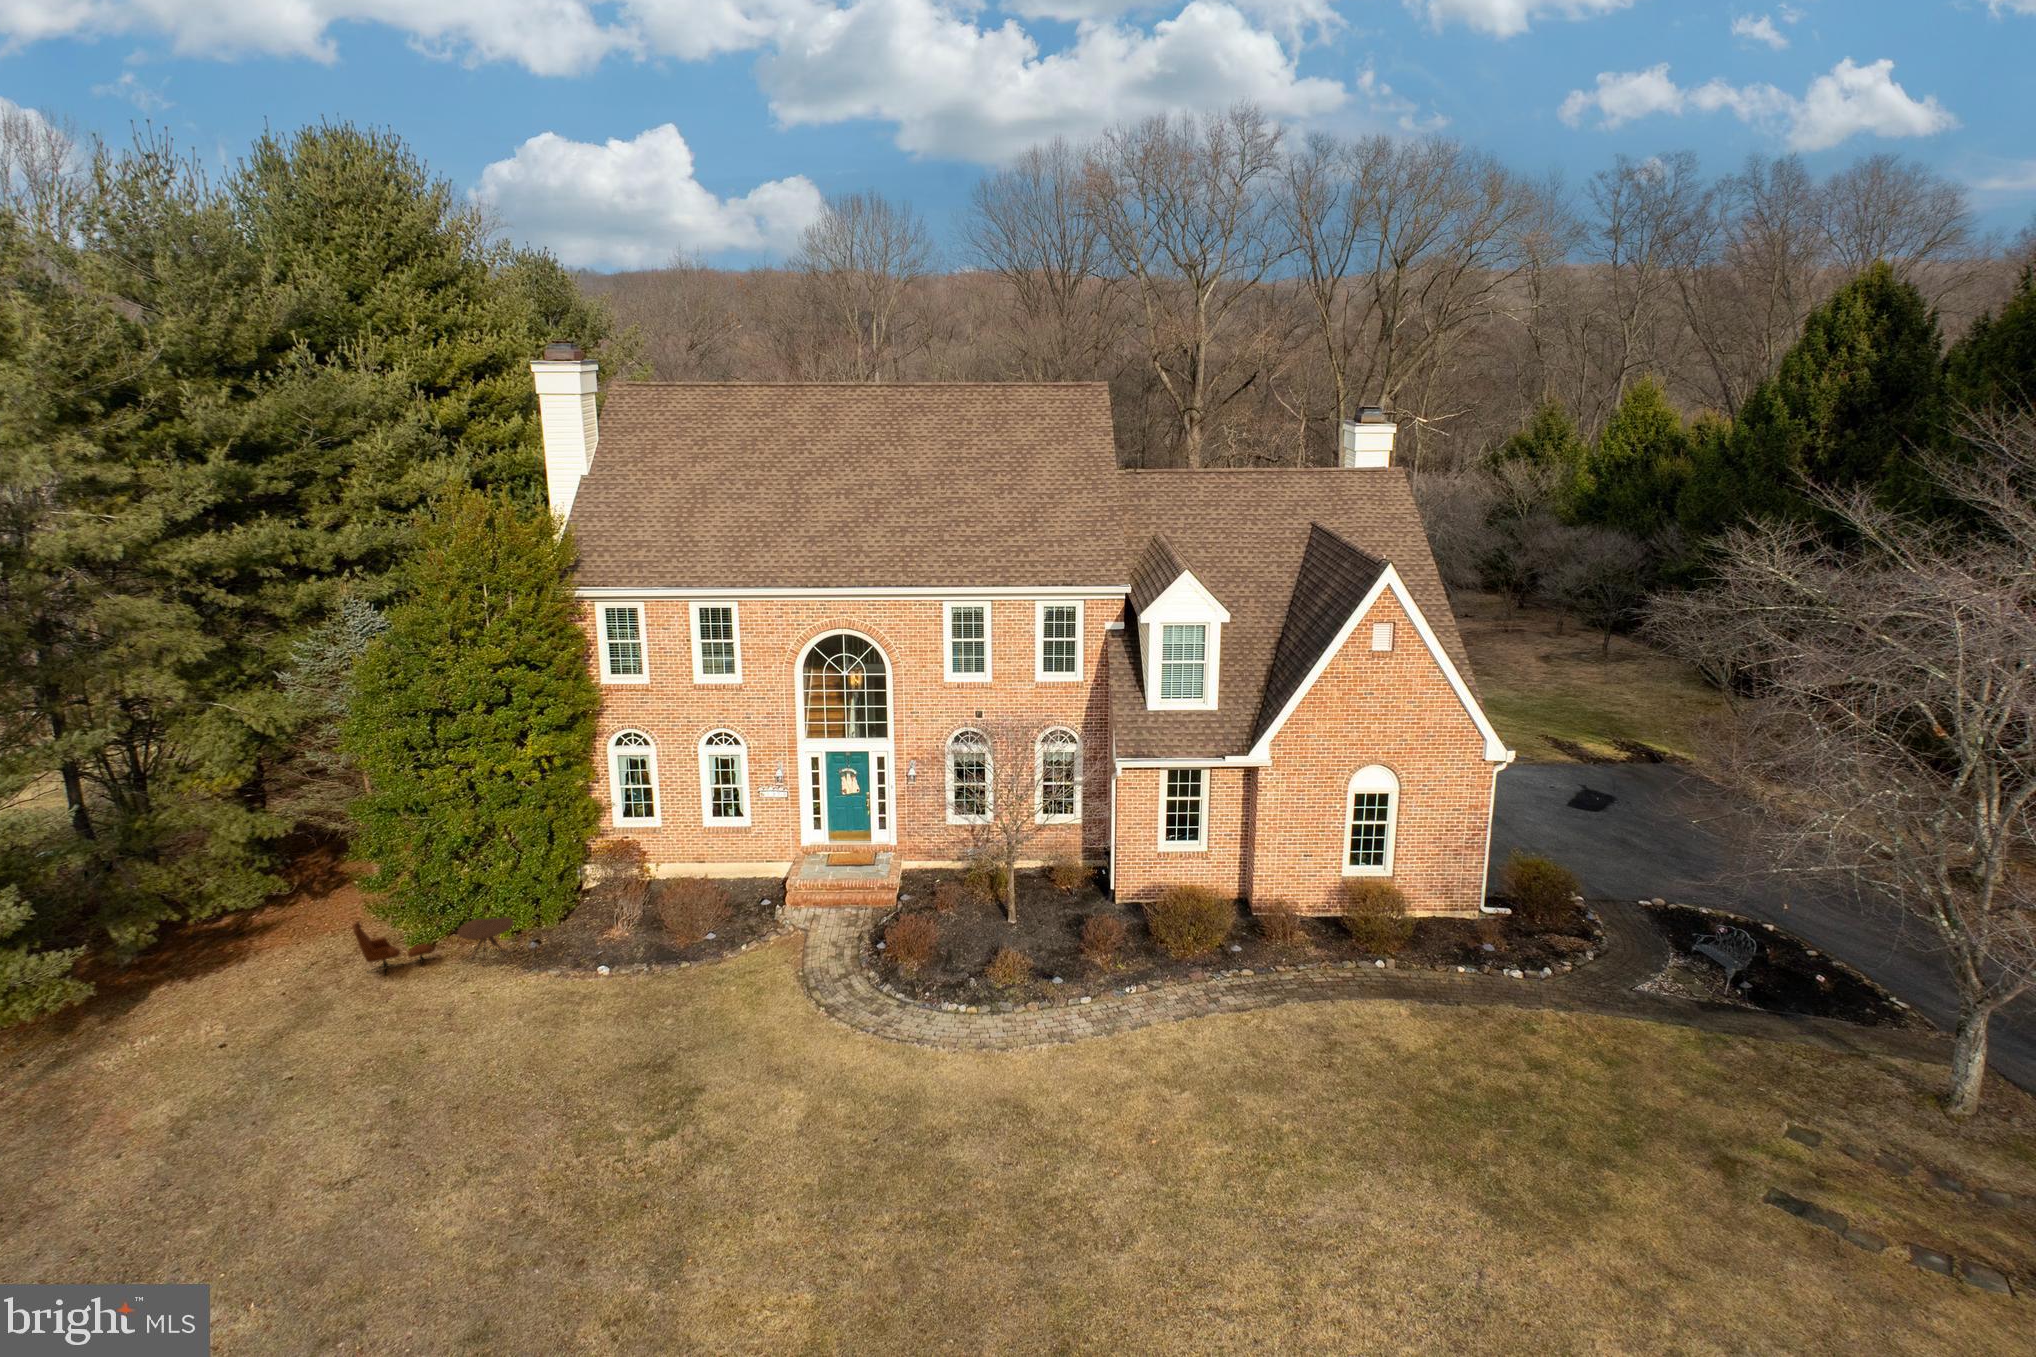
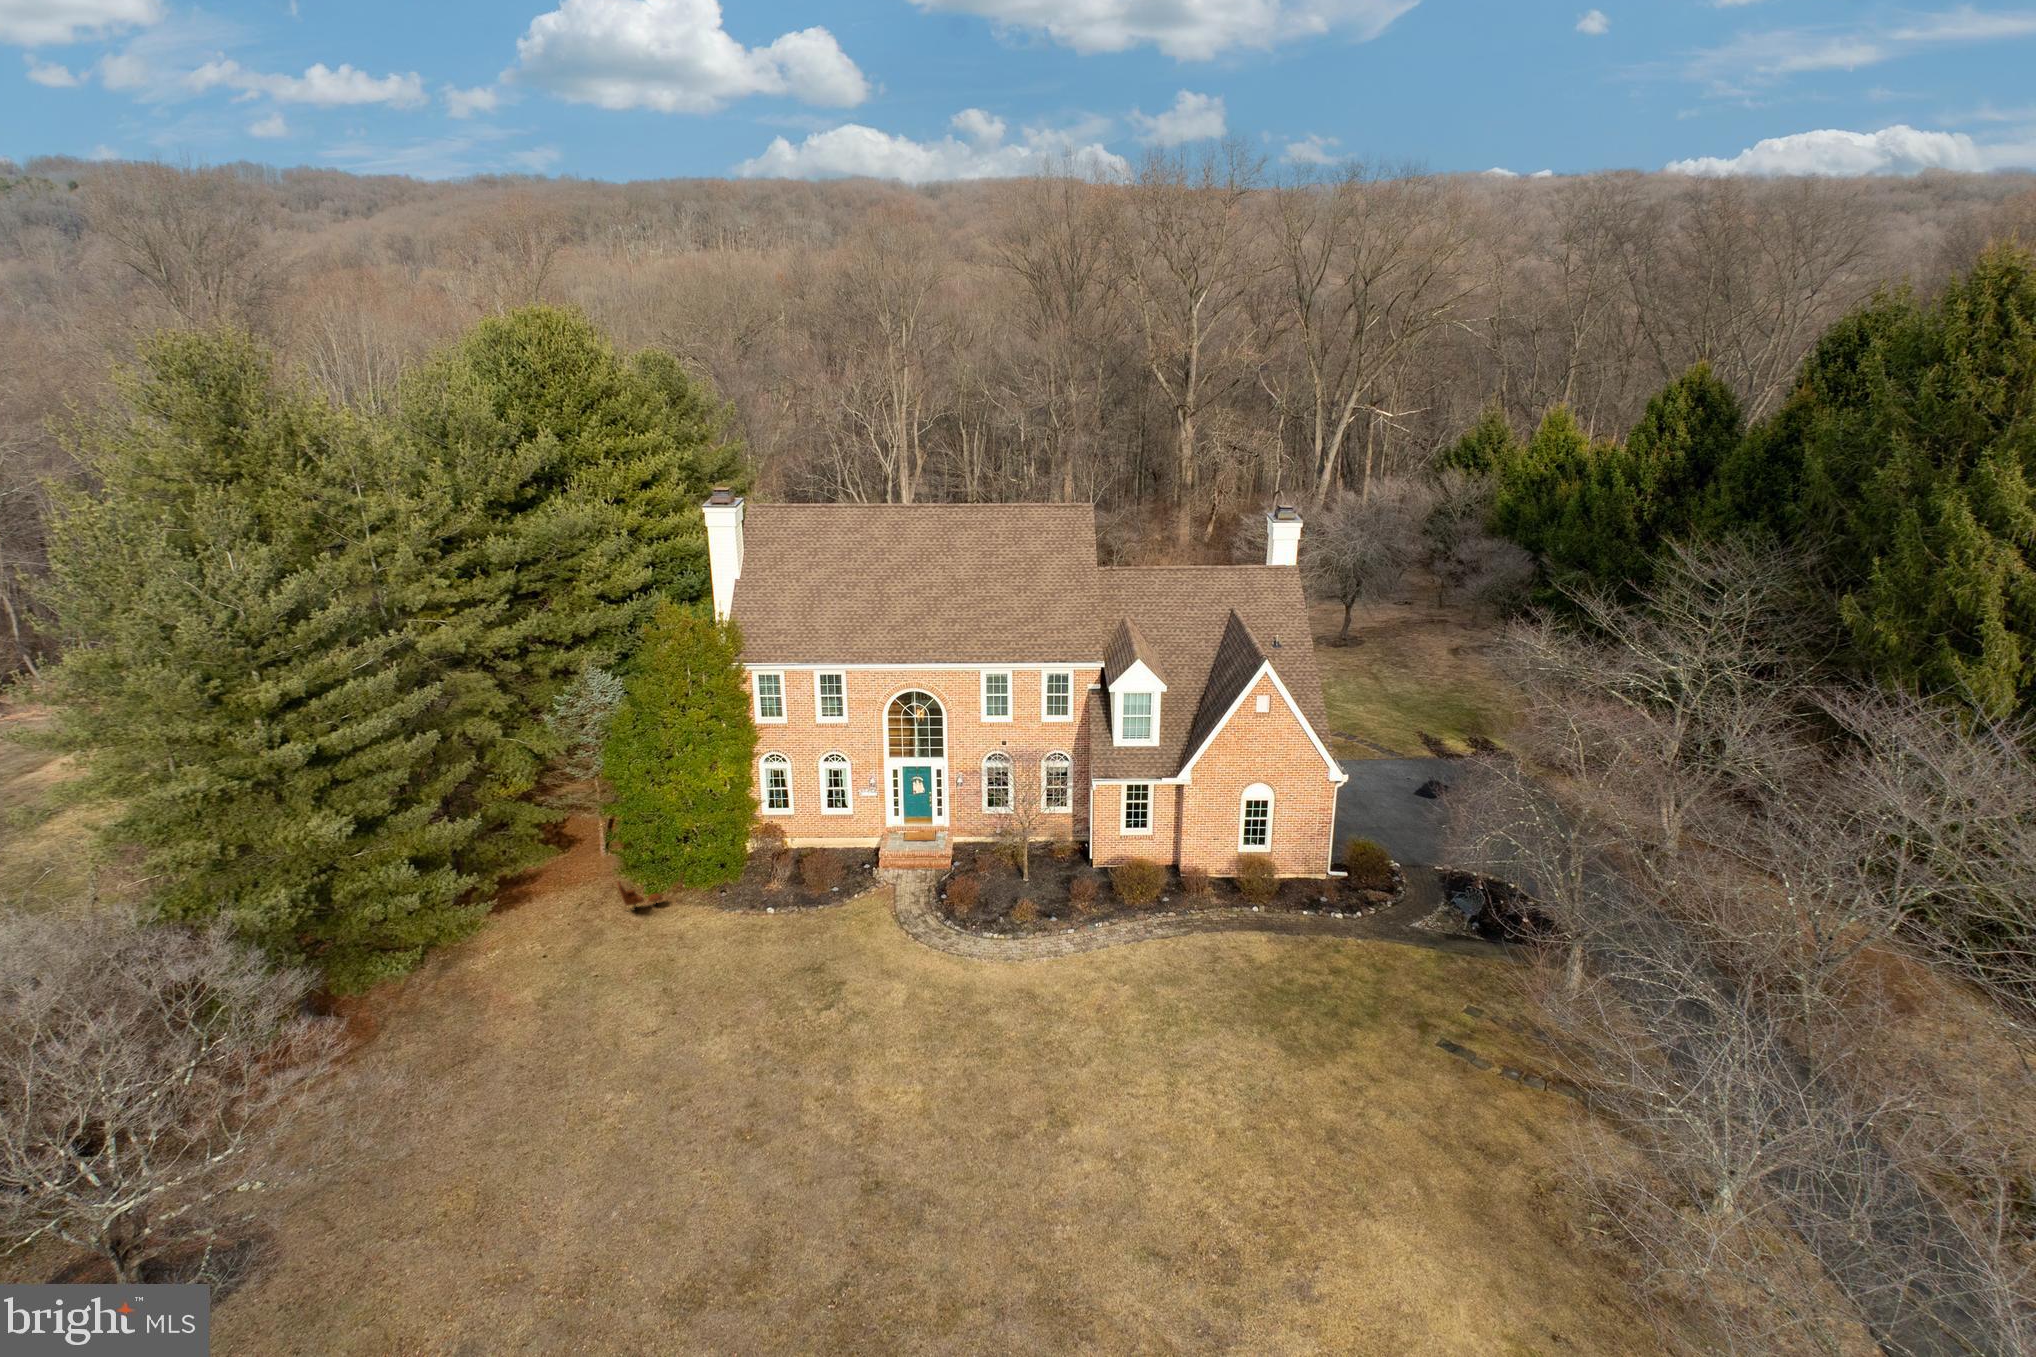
round table: present [457,917,514,964] -> none [679,876,712,908]

